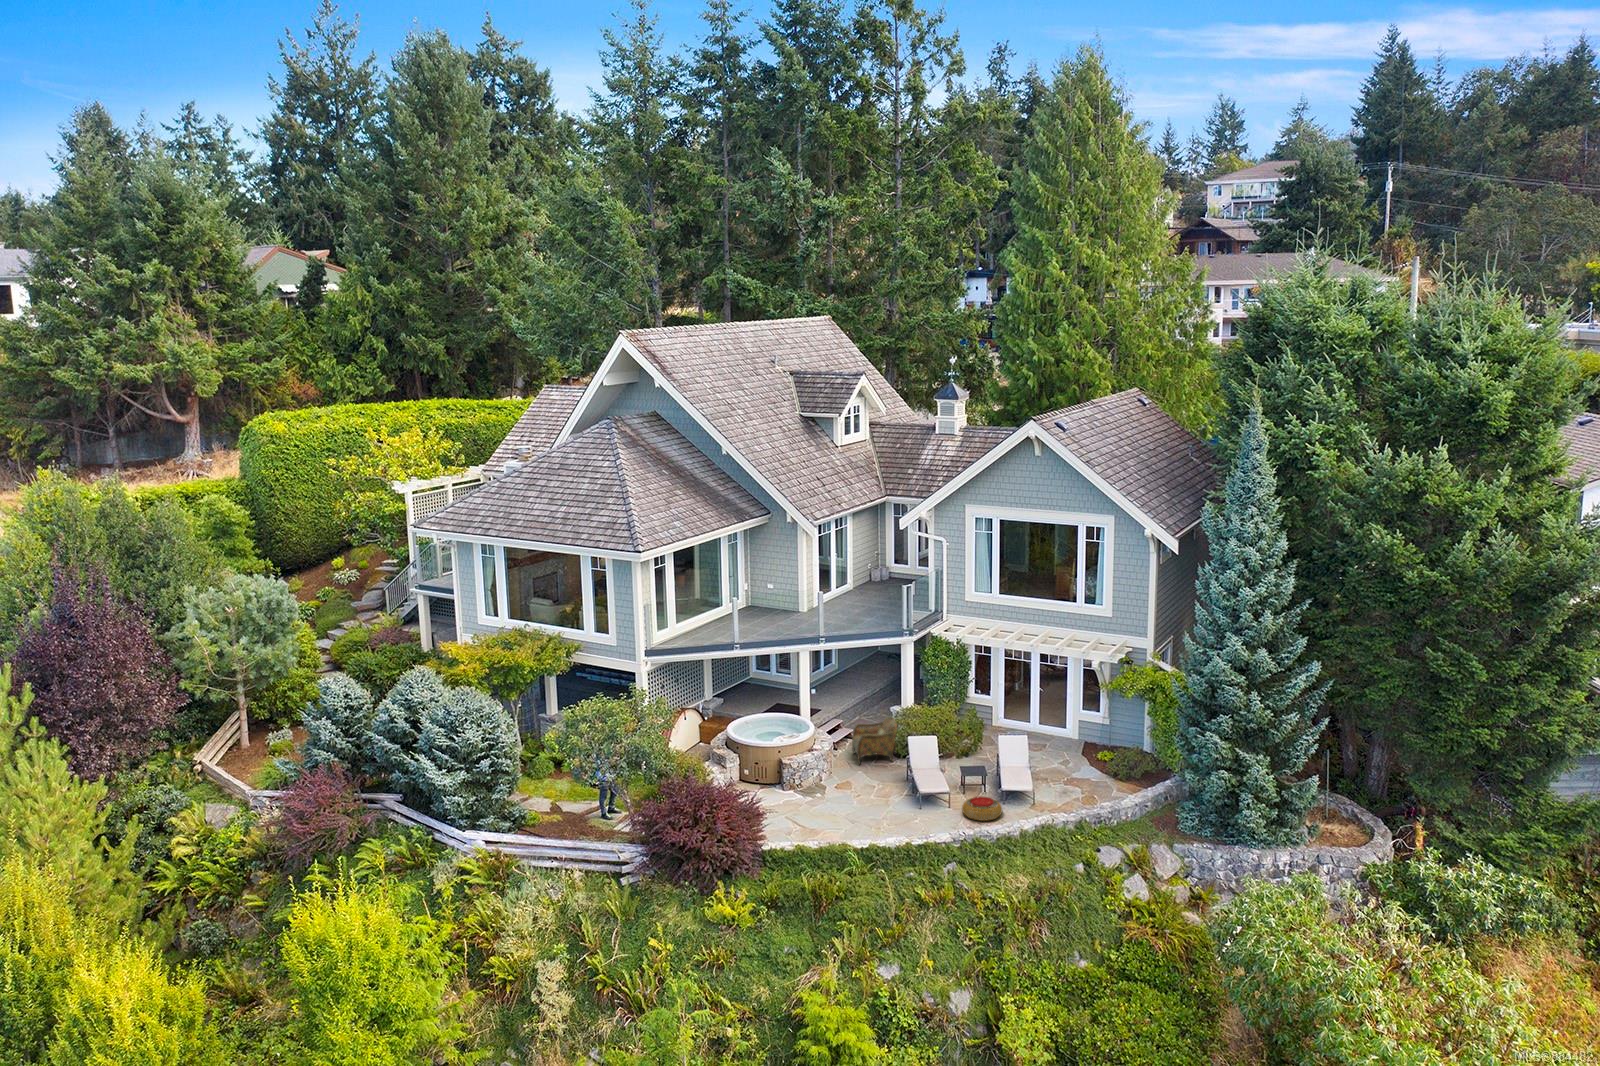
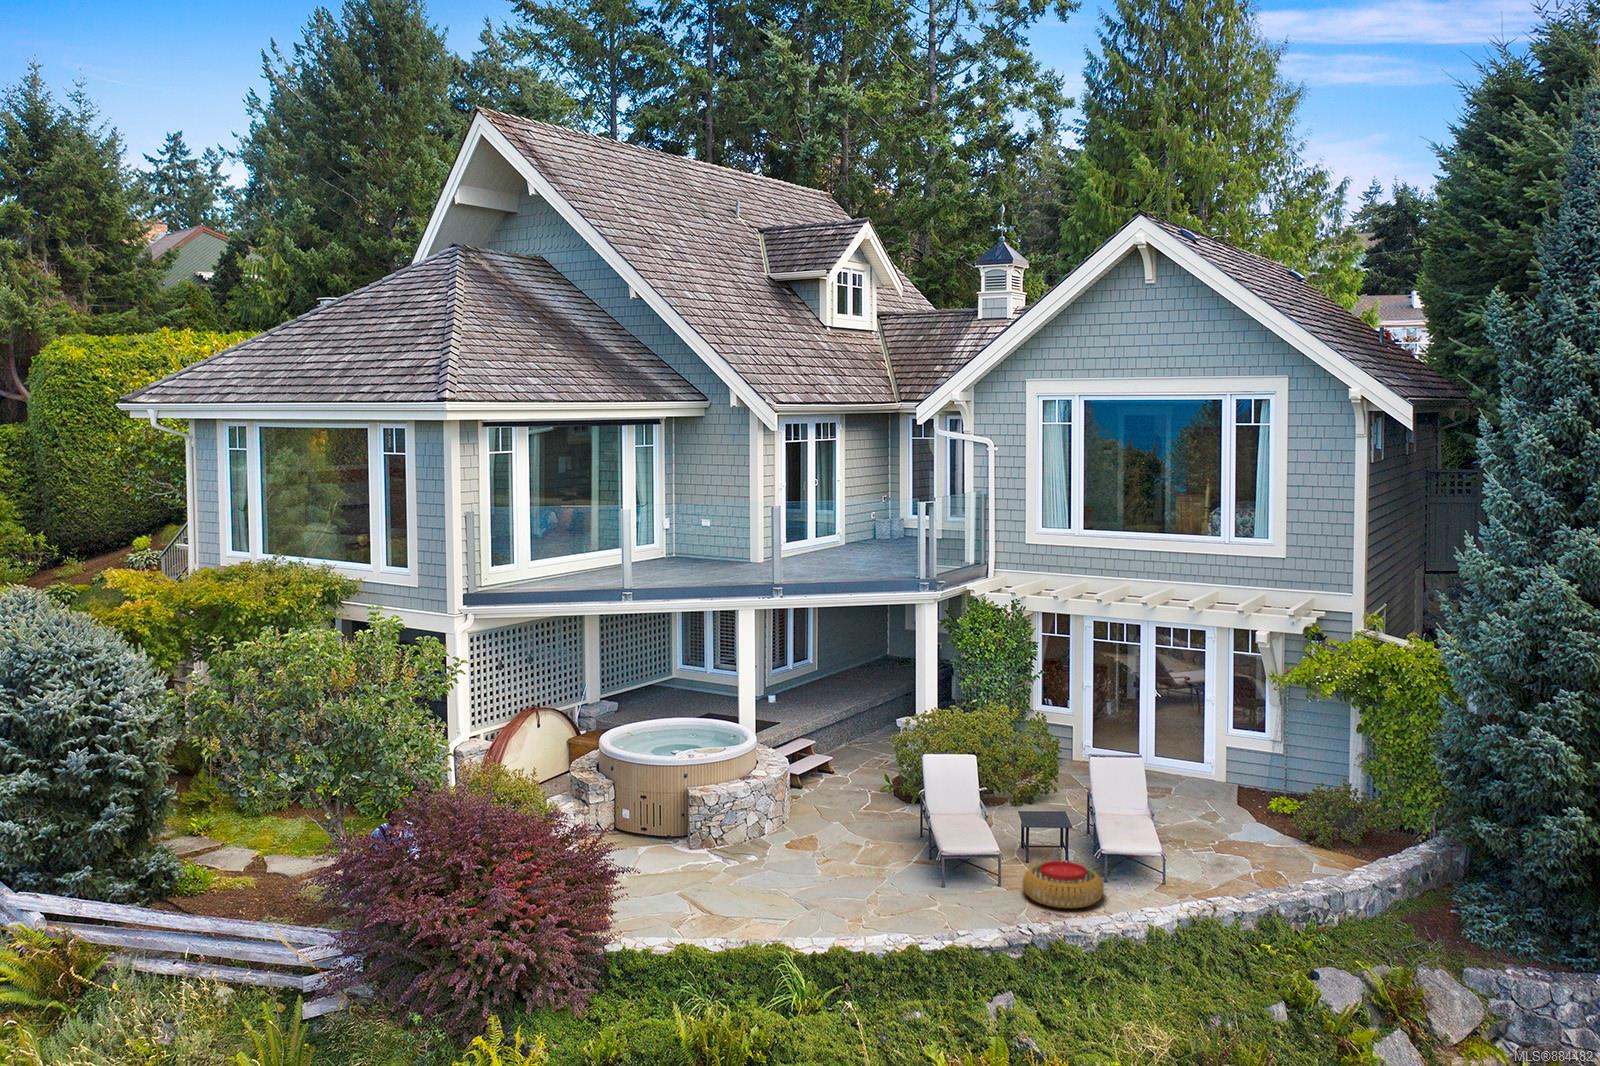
armchair: present [852,717,897,765] -> none [822,724,902,807]

